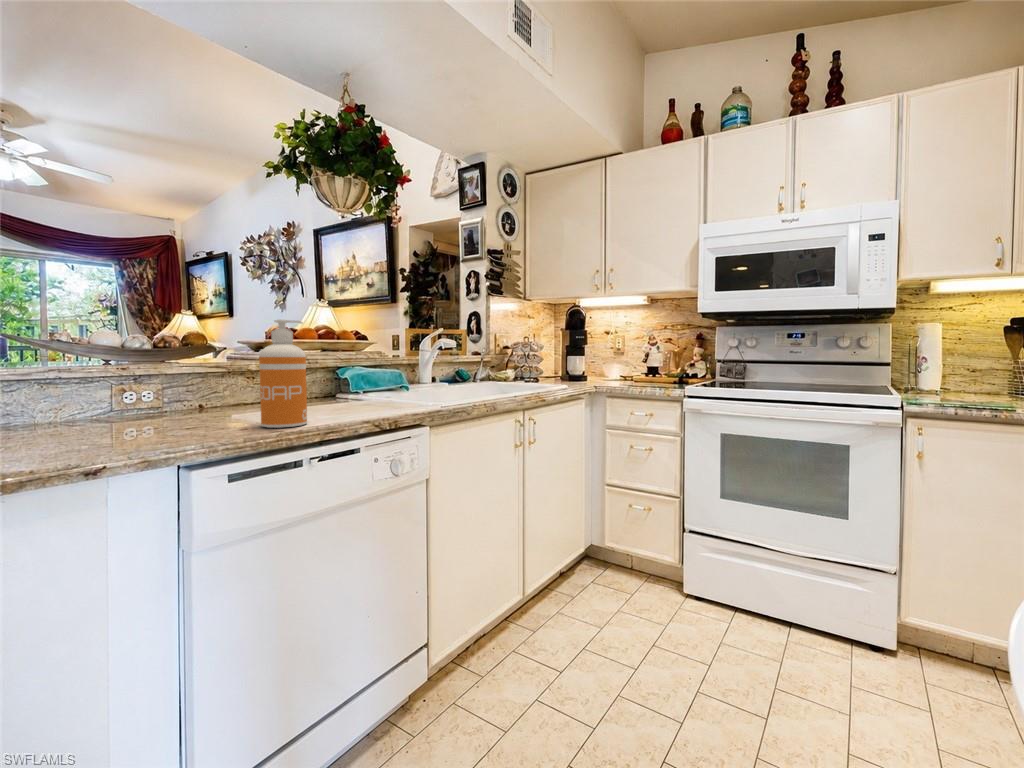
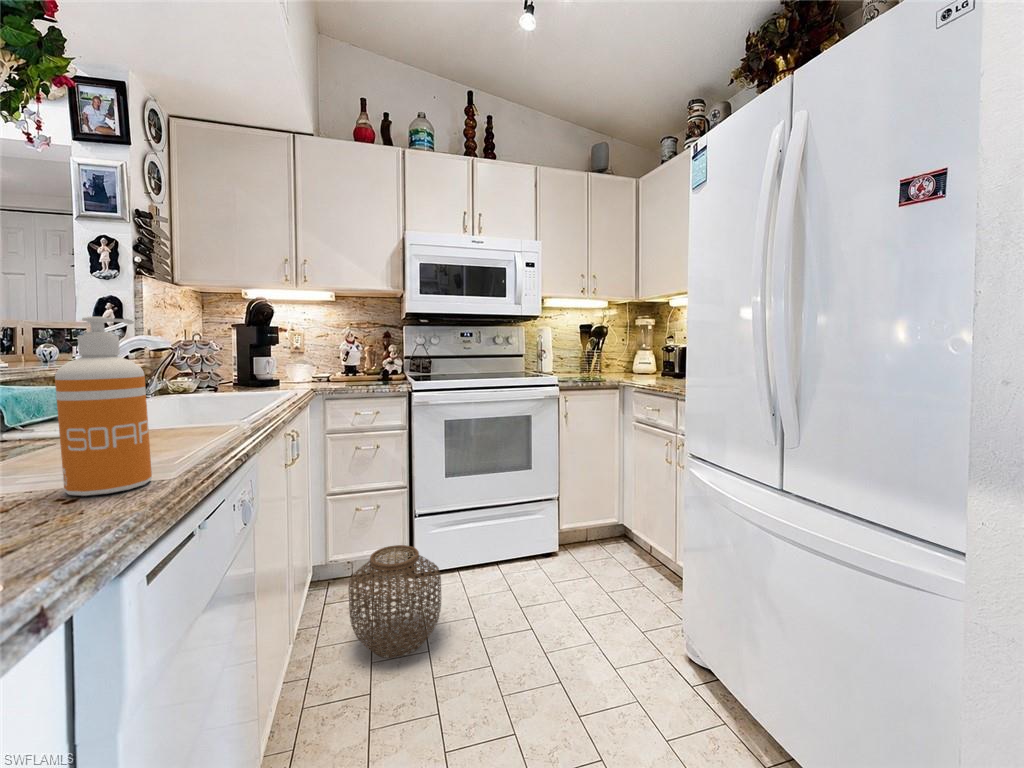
woven basket: none [568,548,661,664] -> present [349,545,441,657]

